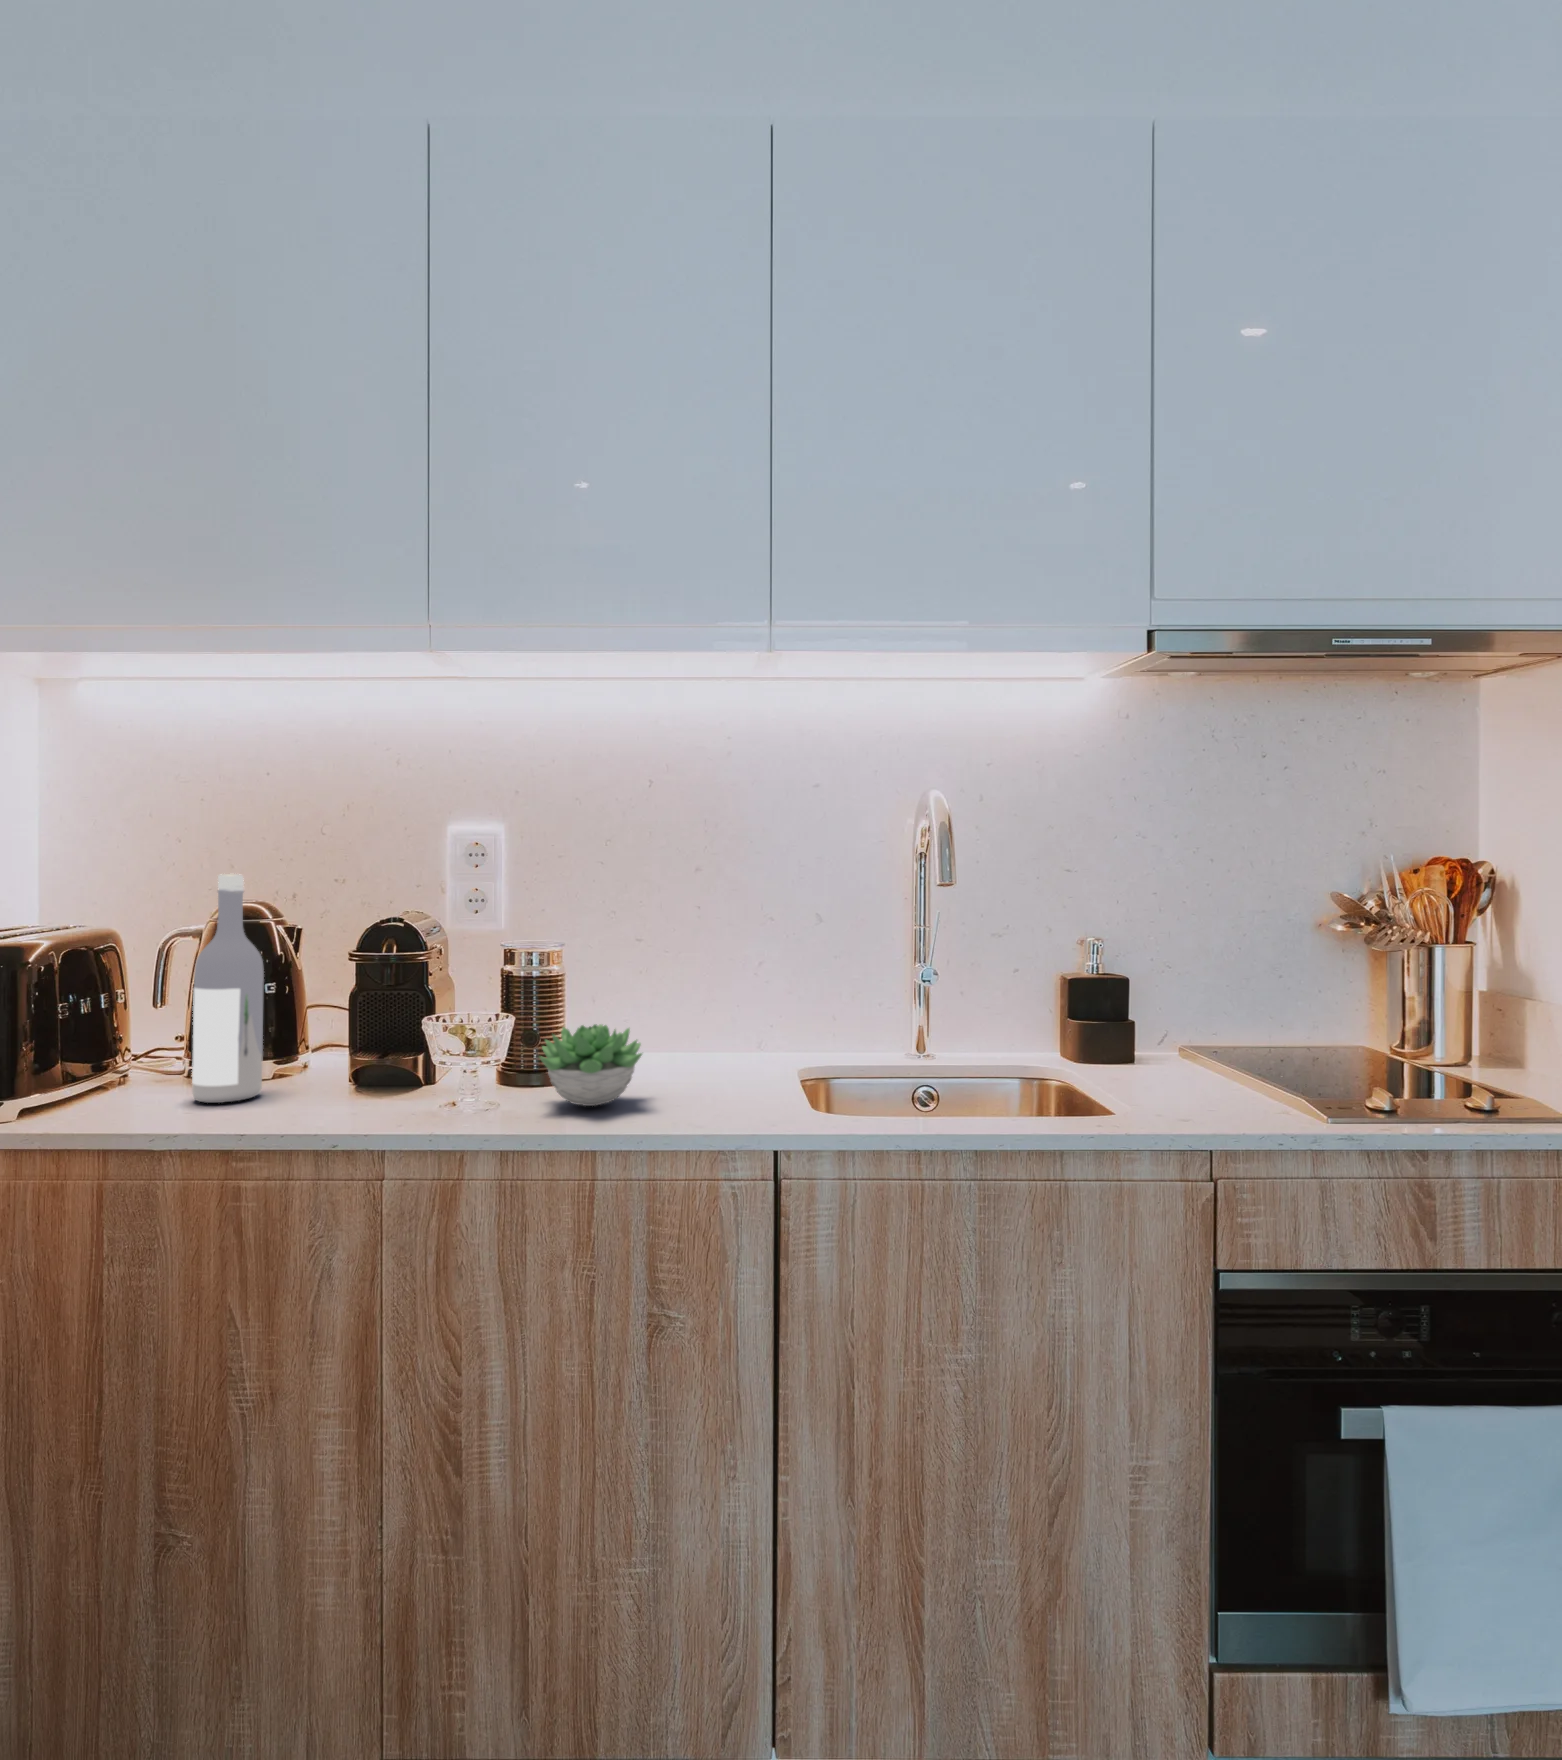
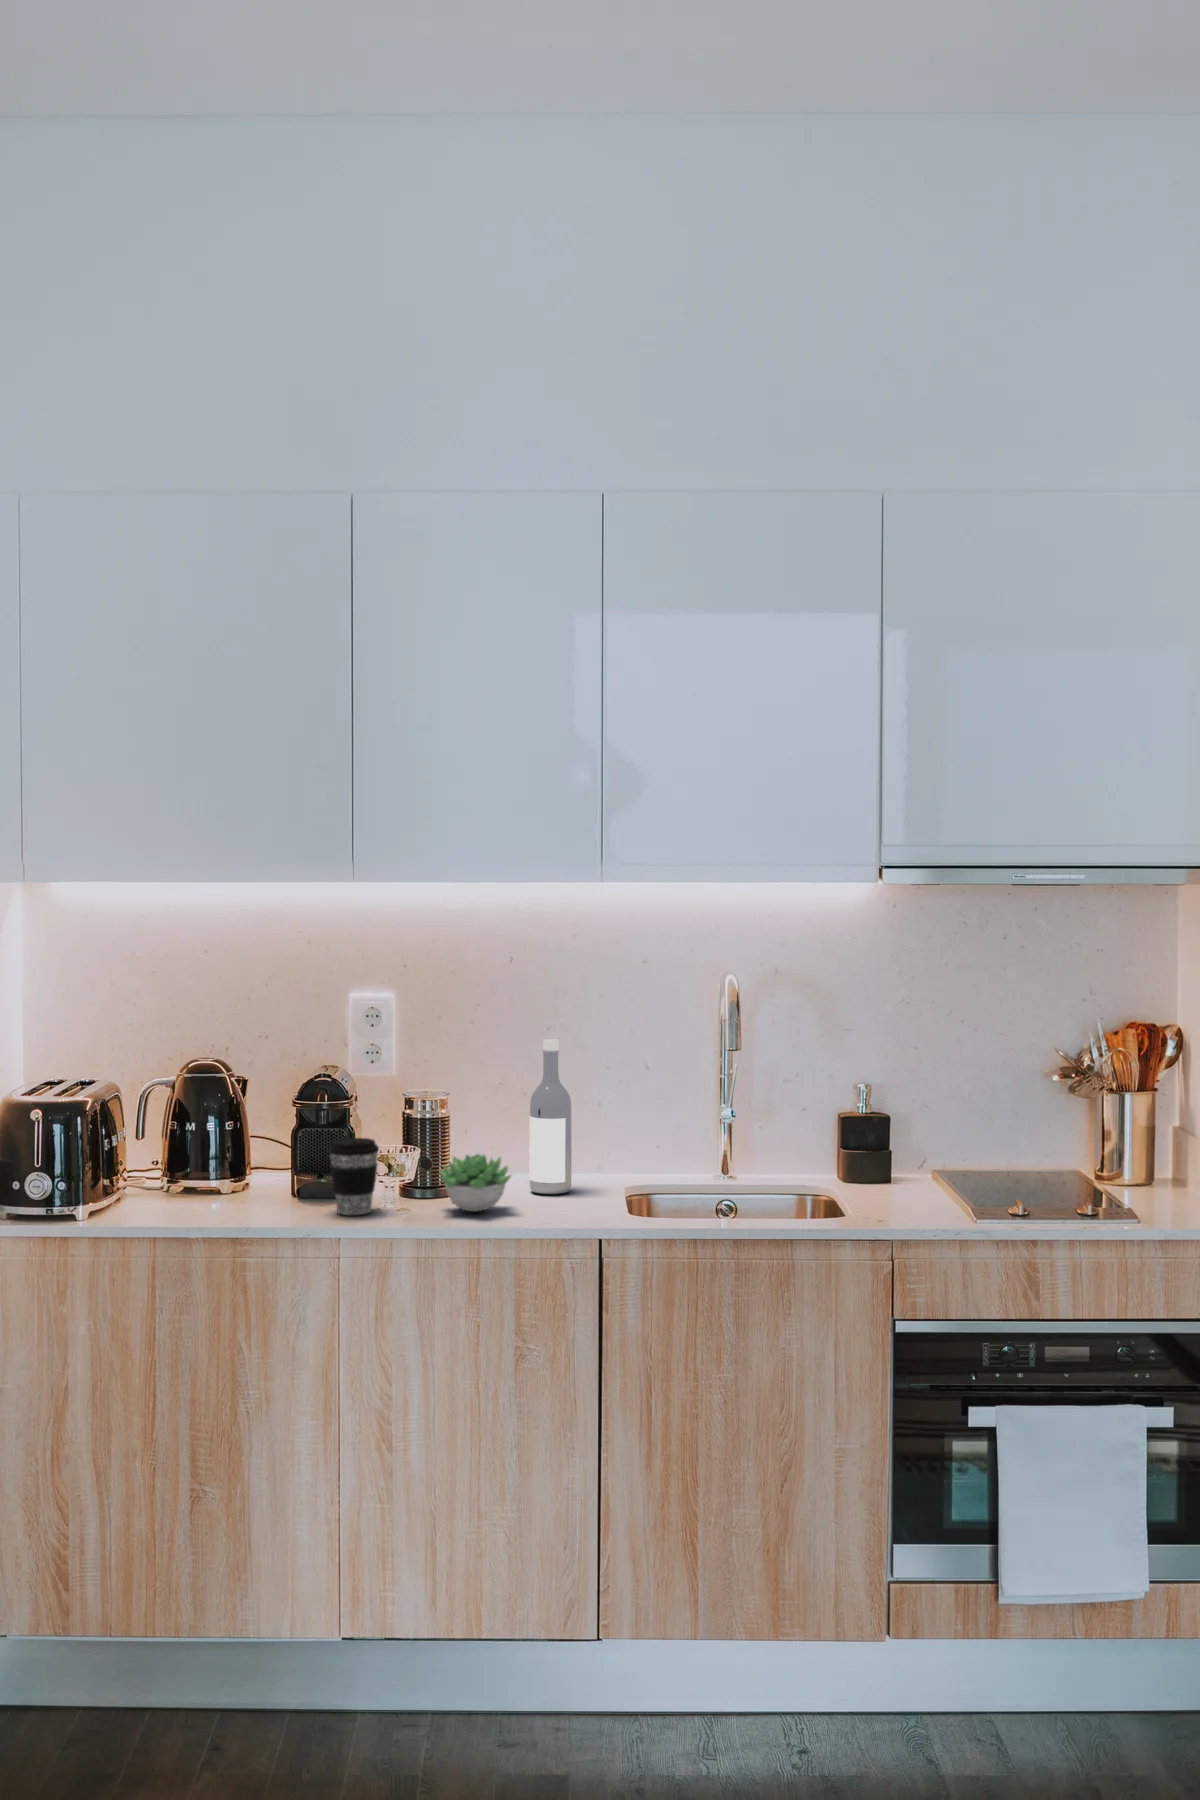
wine bottle: present [192,874,264,1103] -> present [529,1039,571,1194]
coffee cup: none [379,1002,455,1112] -> present [329,1138,379,1215]

